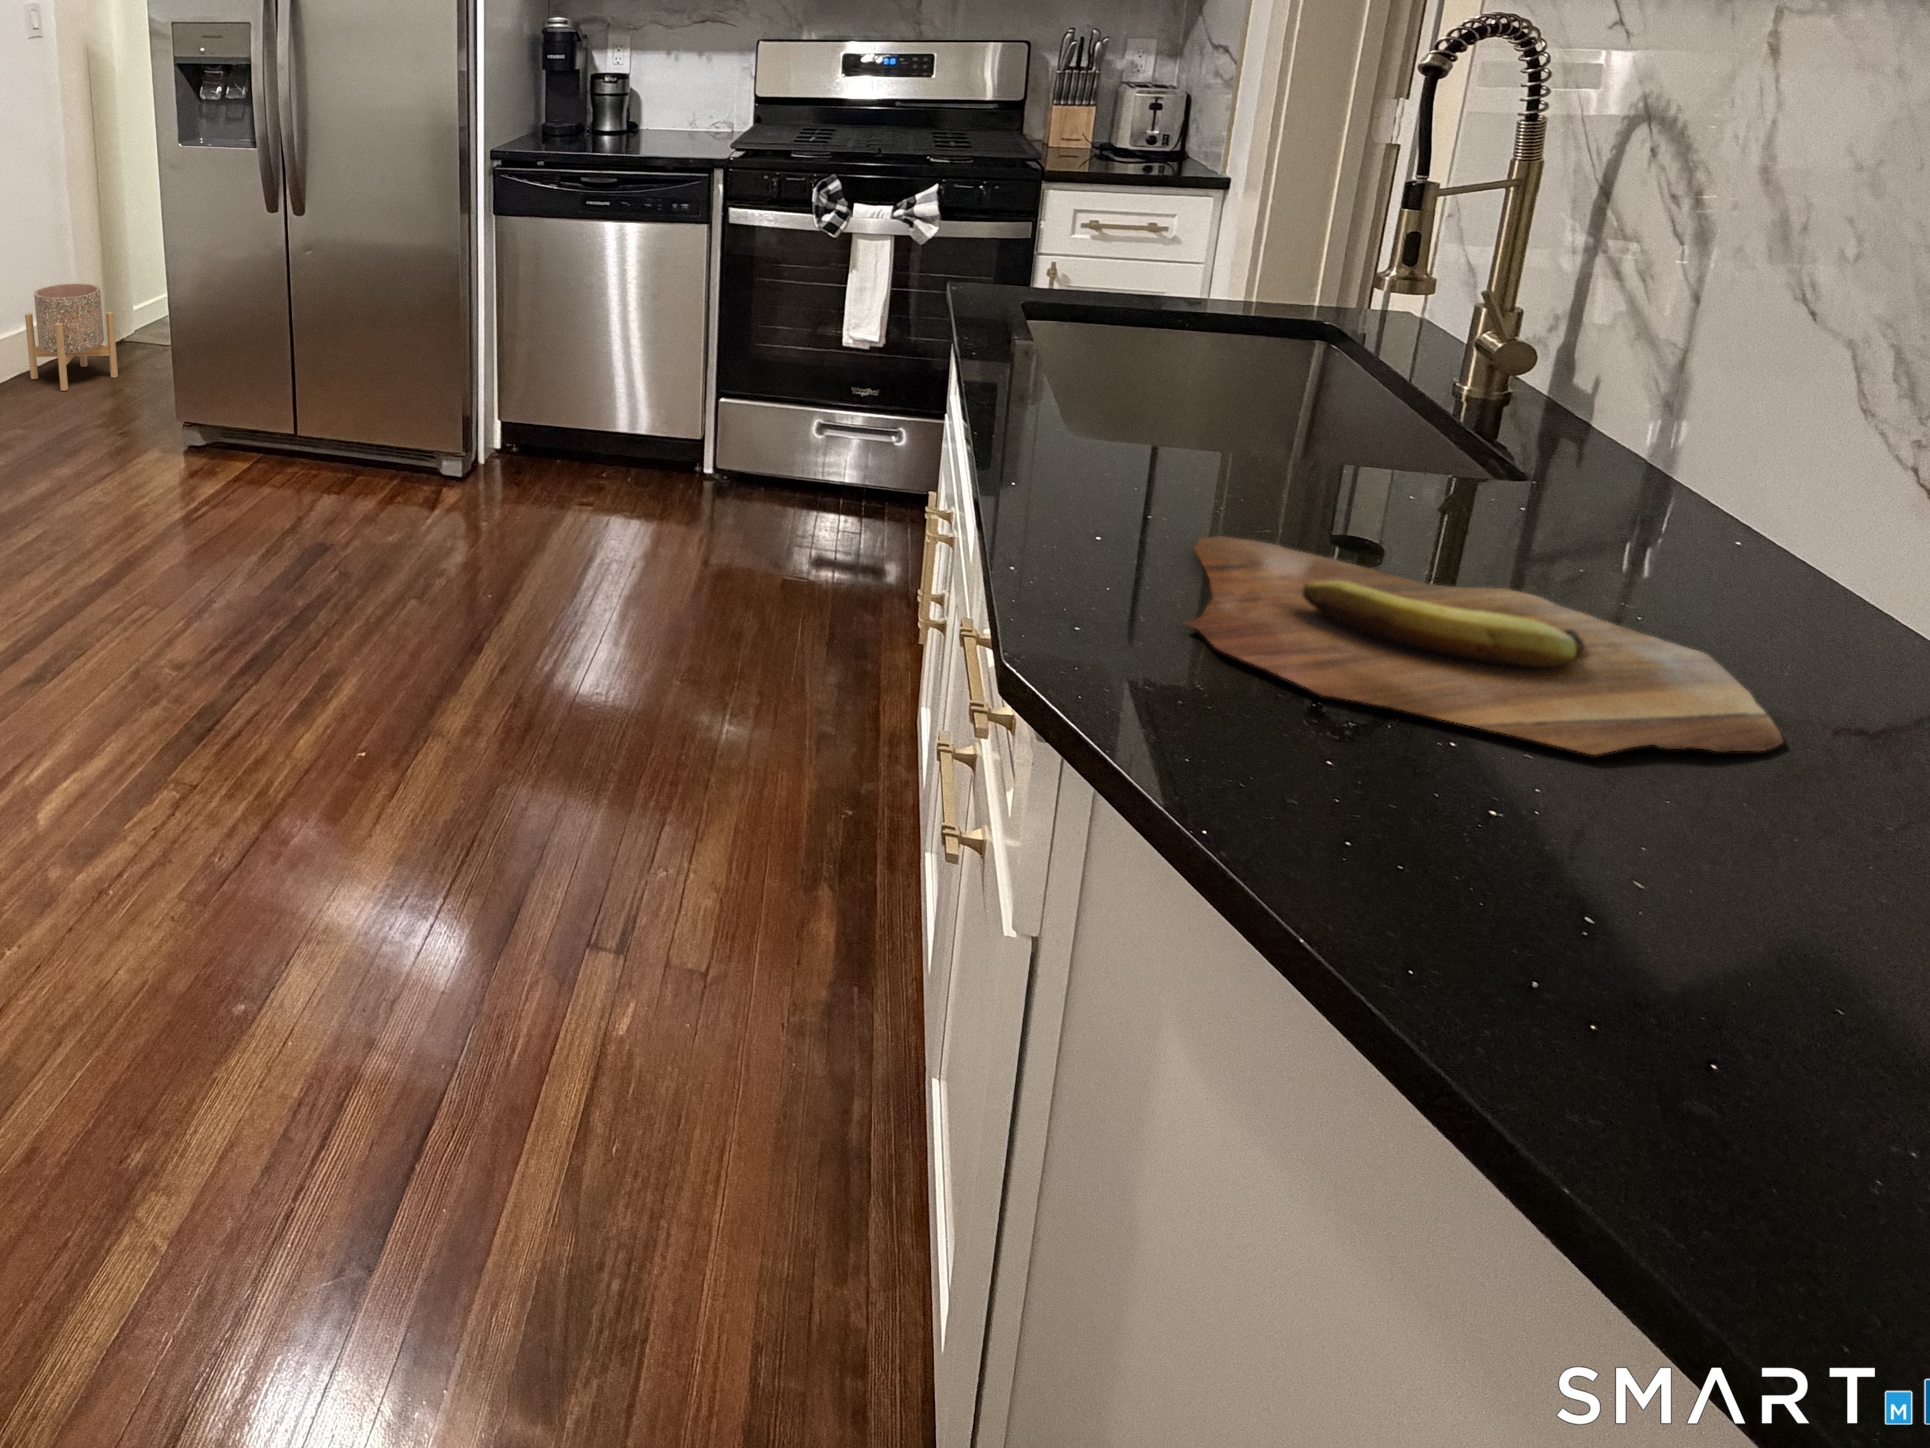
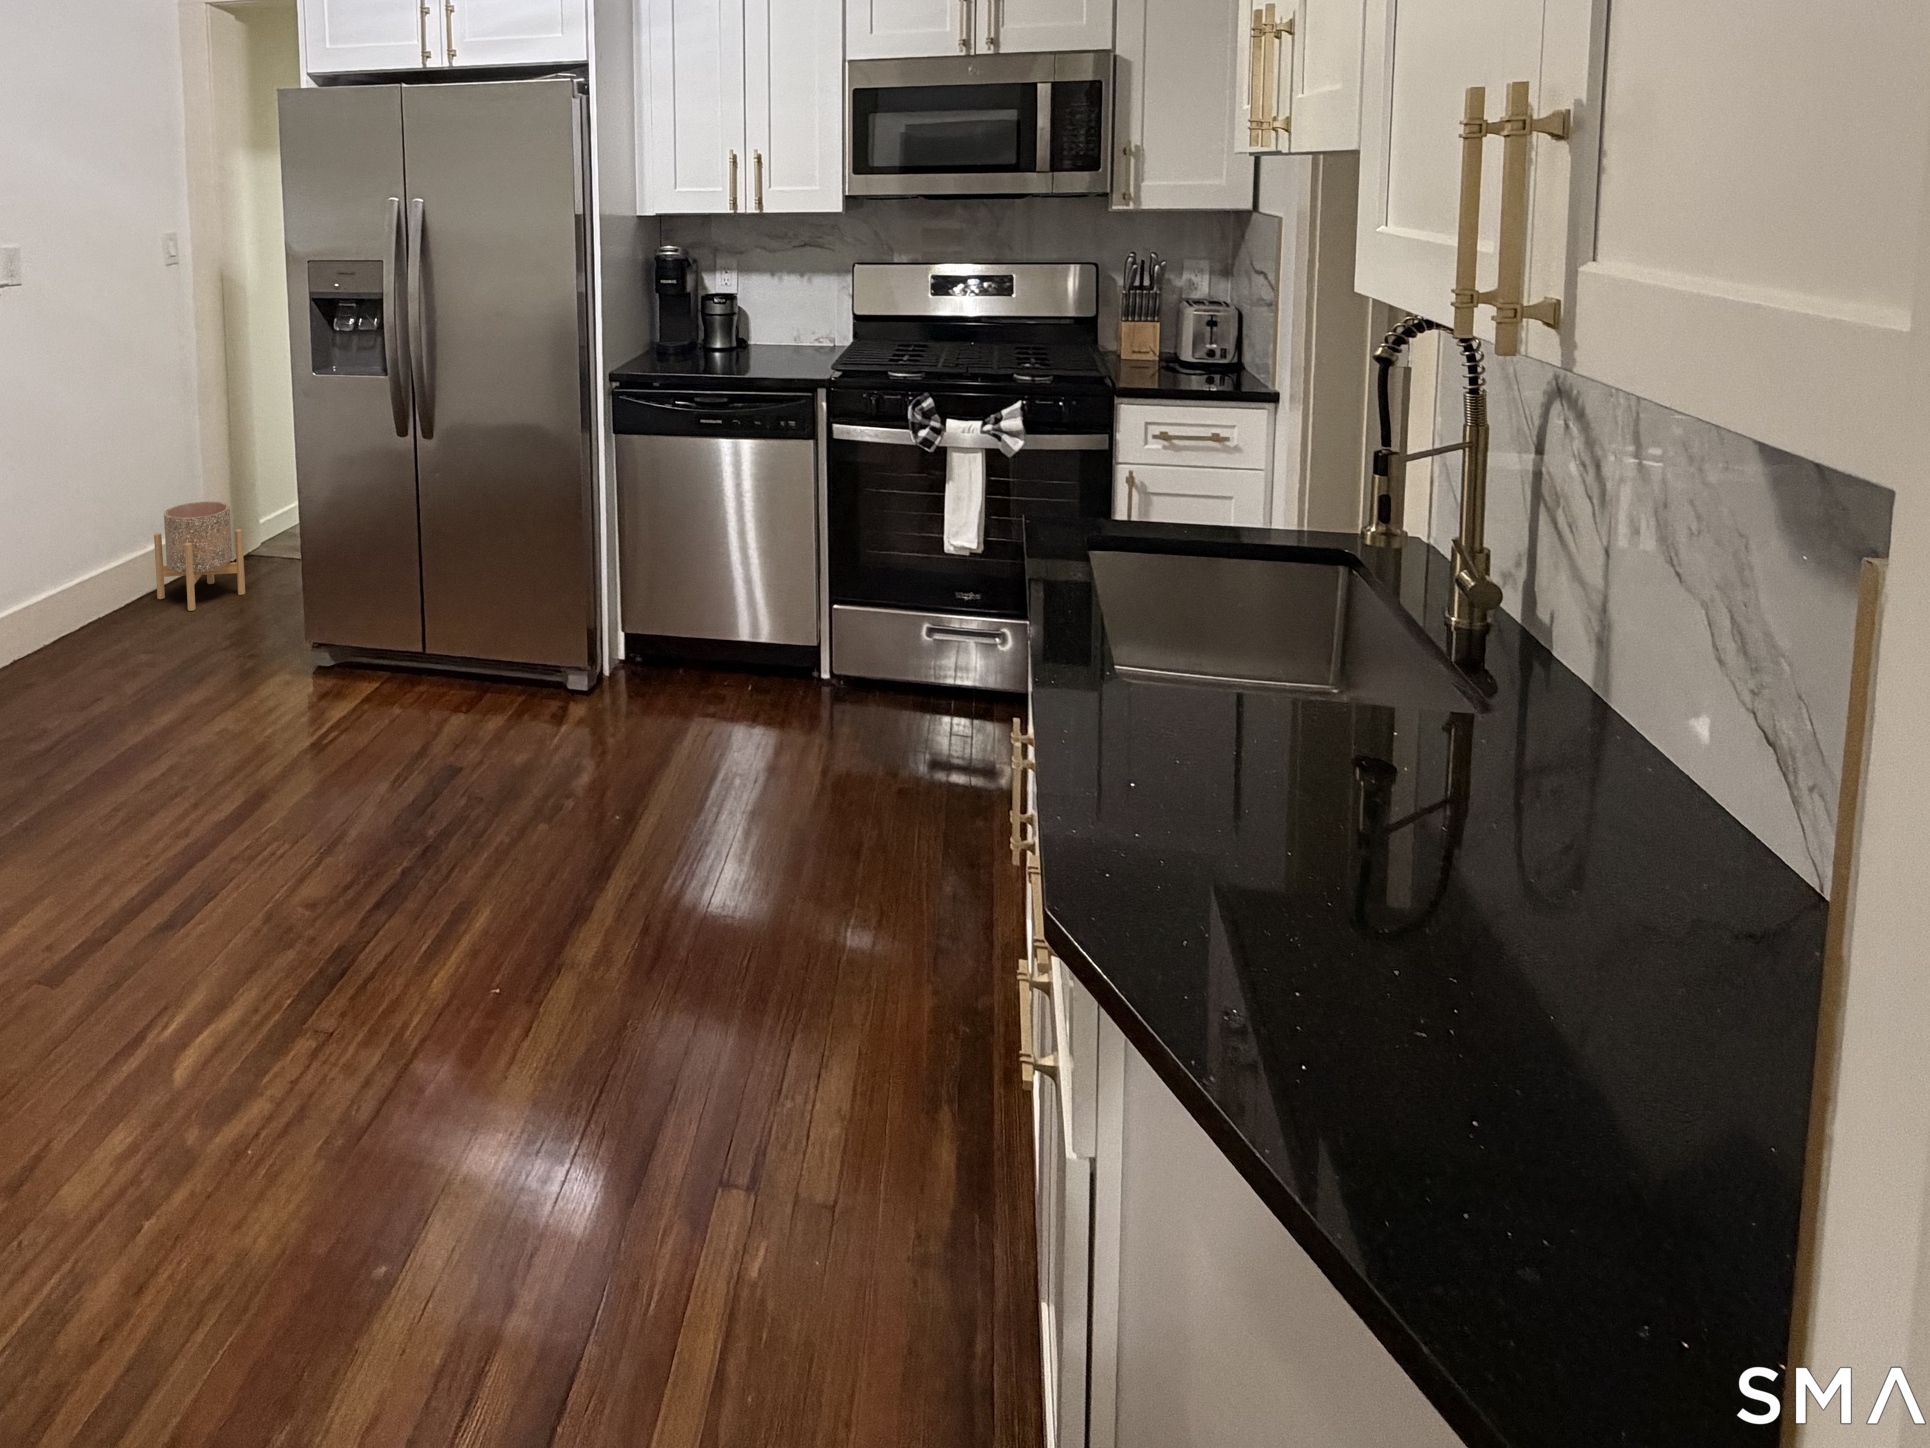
cutting board: present [1185,536,1784,755] -> none [1197,778,1660,977]

